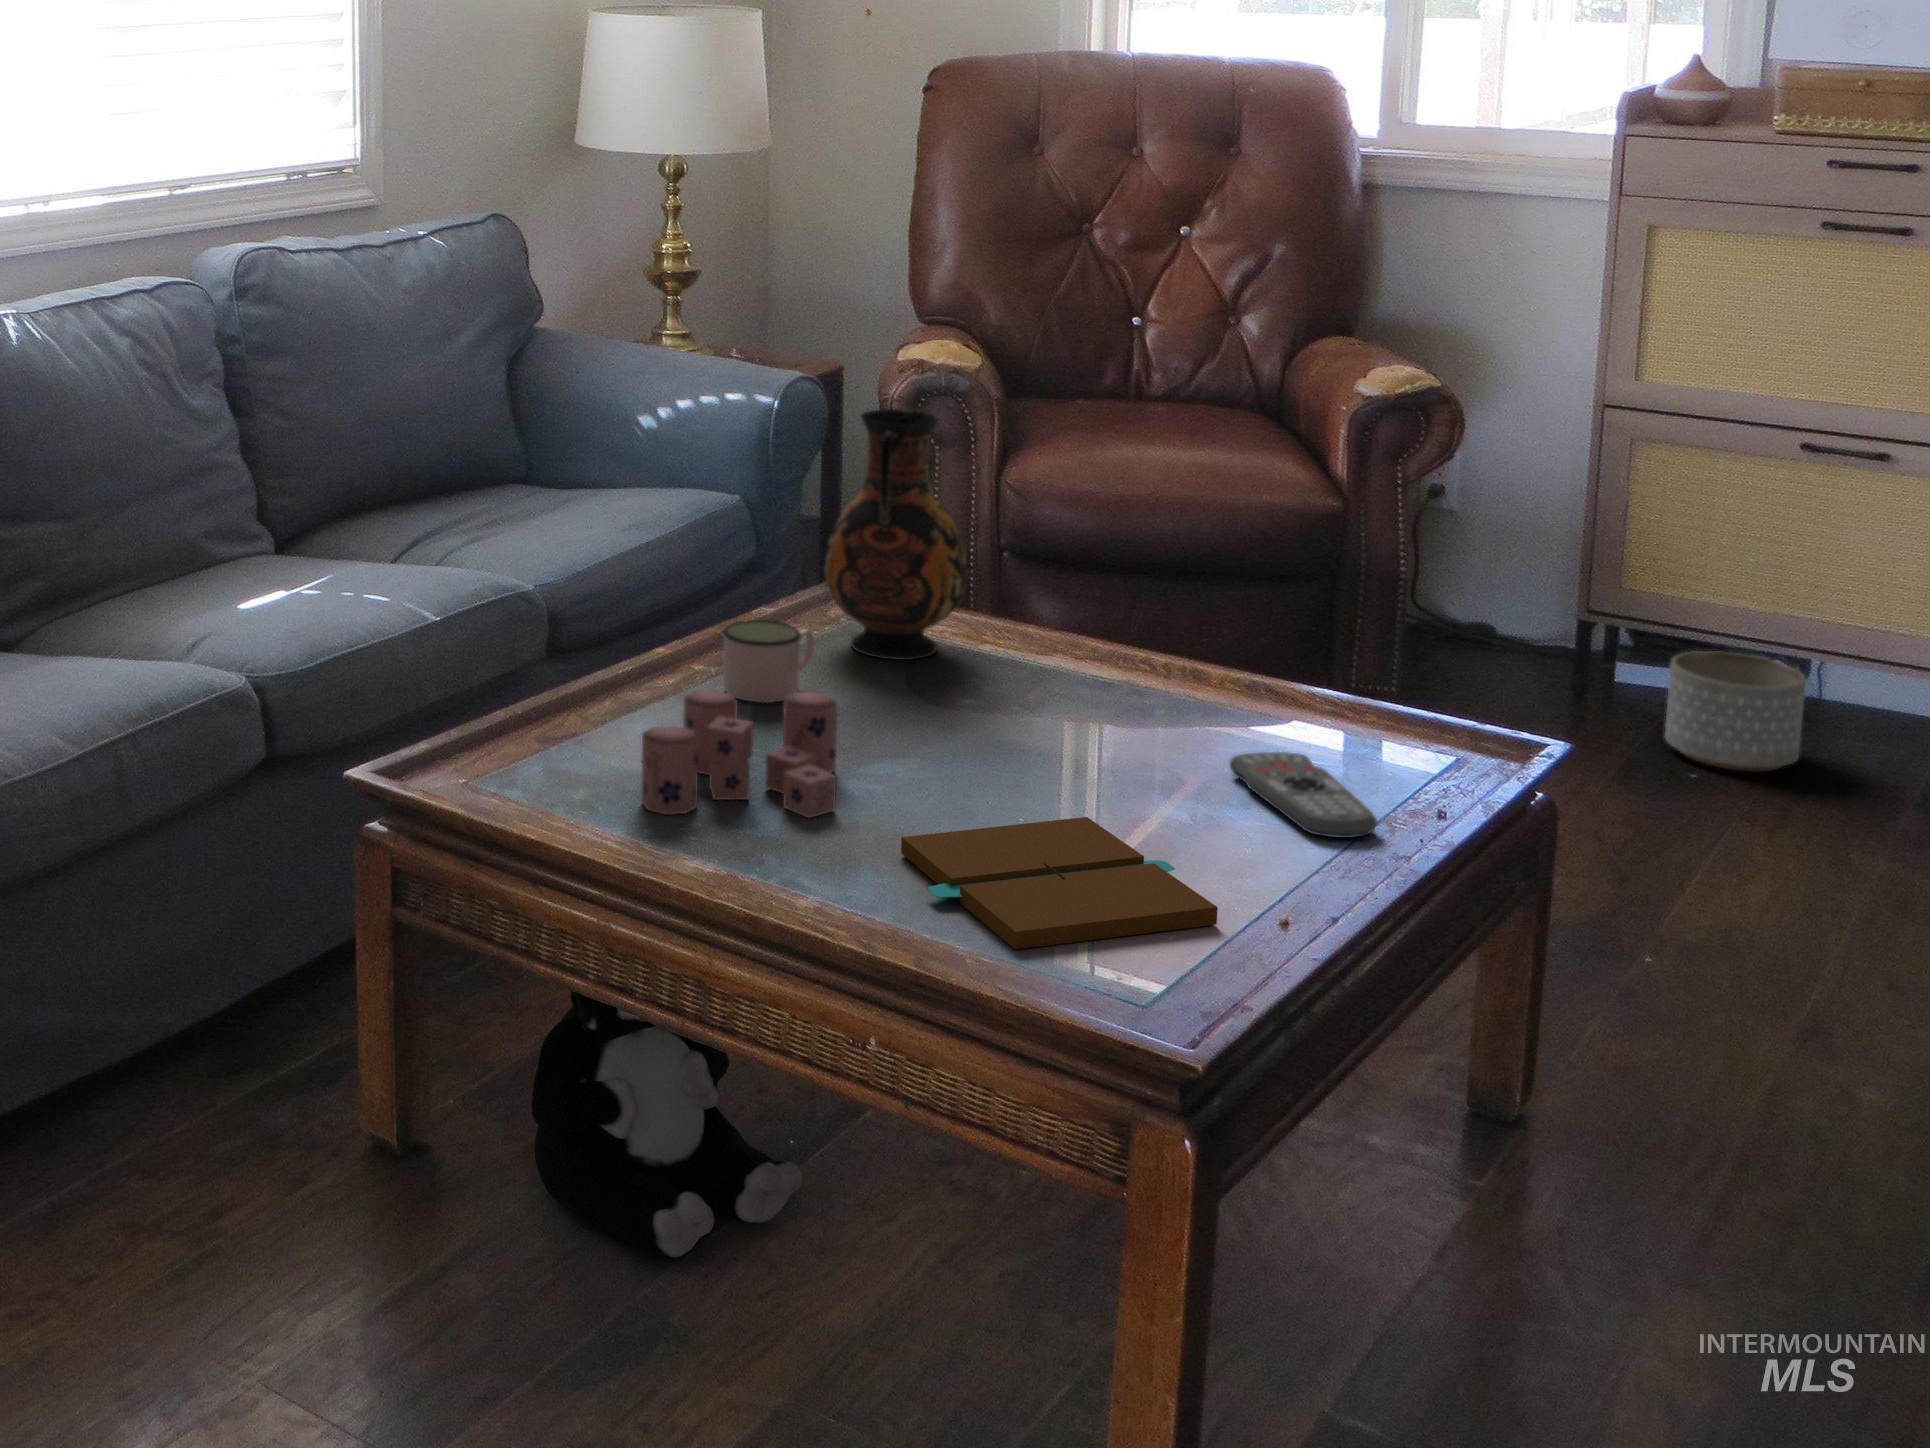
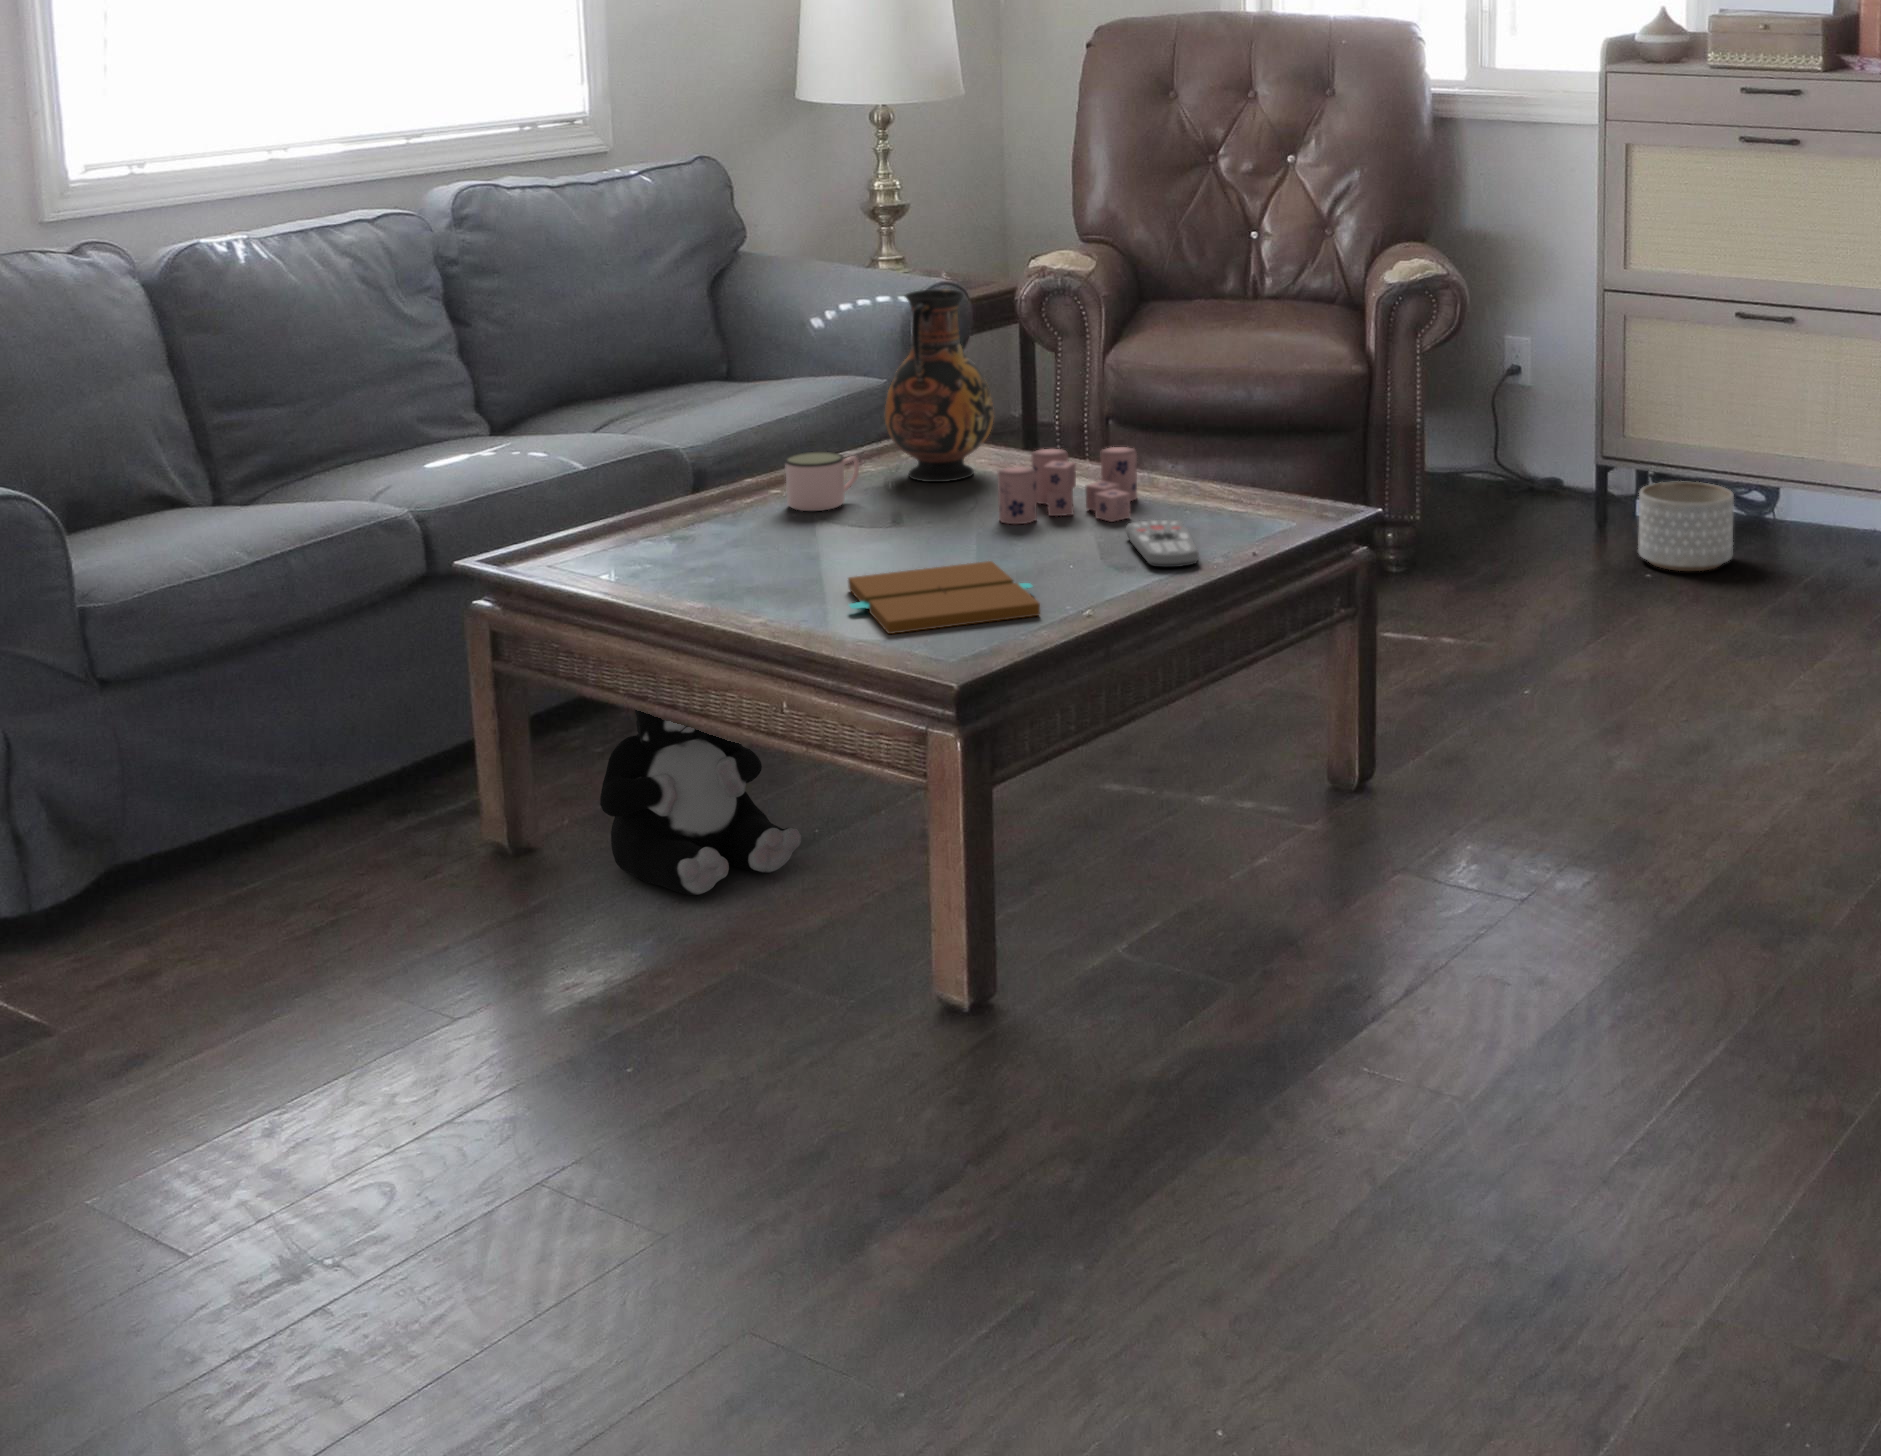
candle: present [641,690,837,818] -> present [998,447,1137,524]

